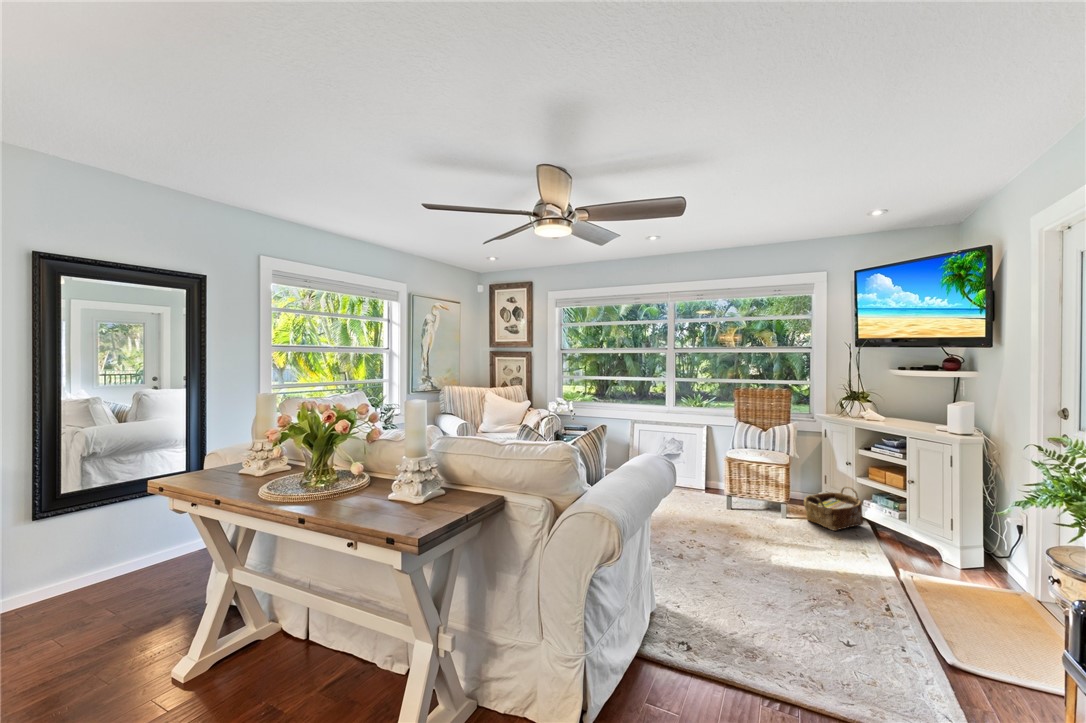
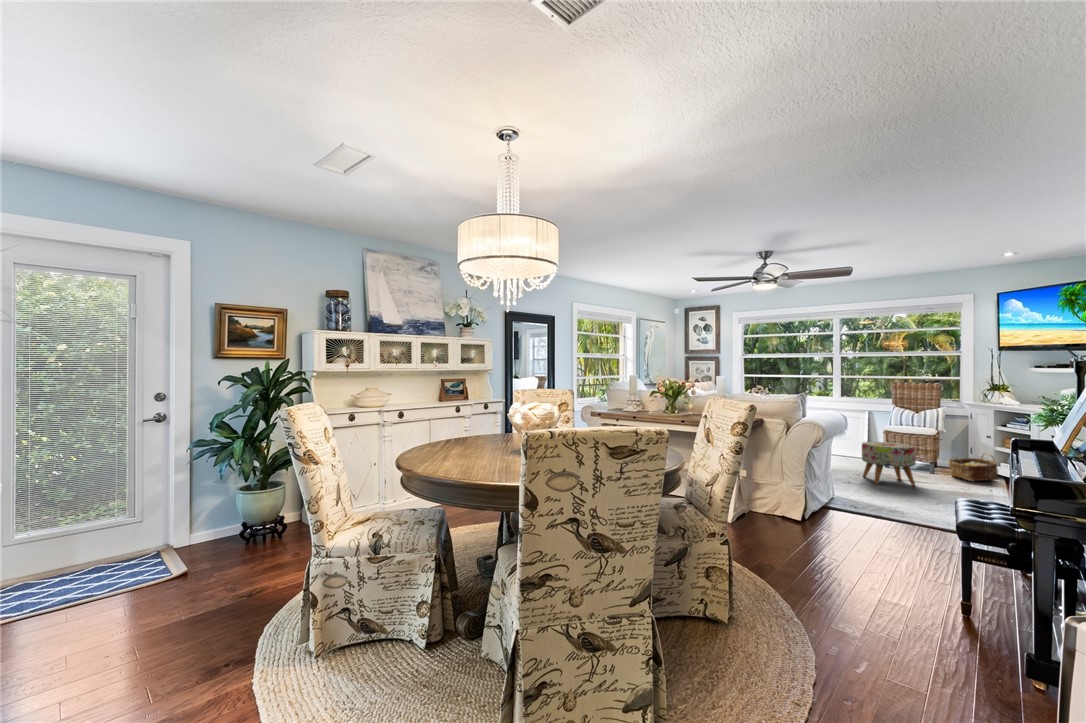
ottoman: none [698,481,769,554] -> present [862,442,916,486]

